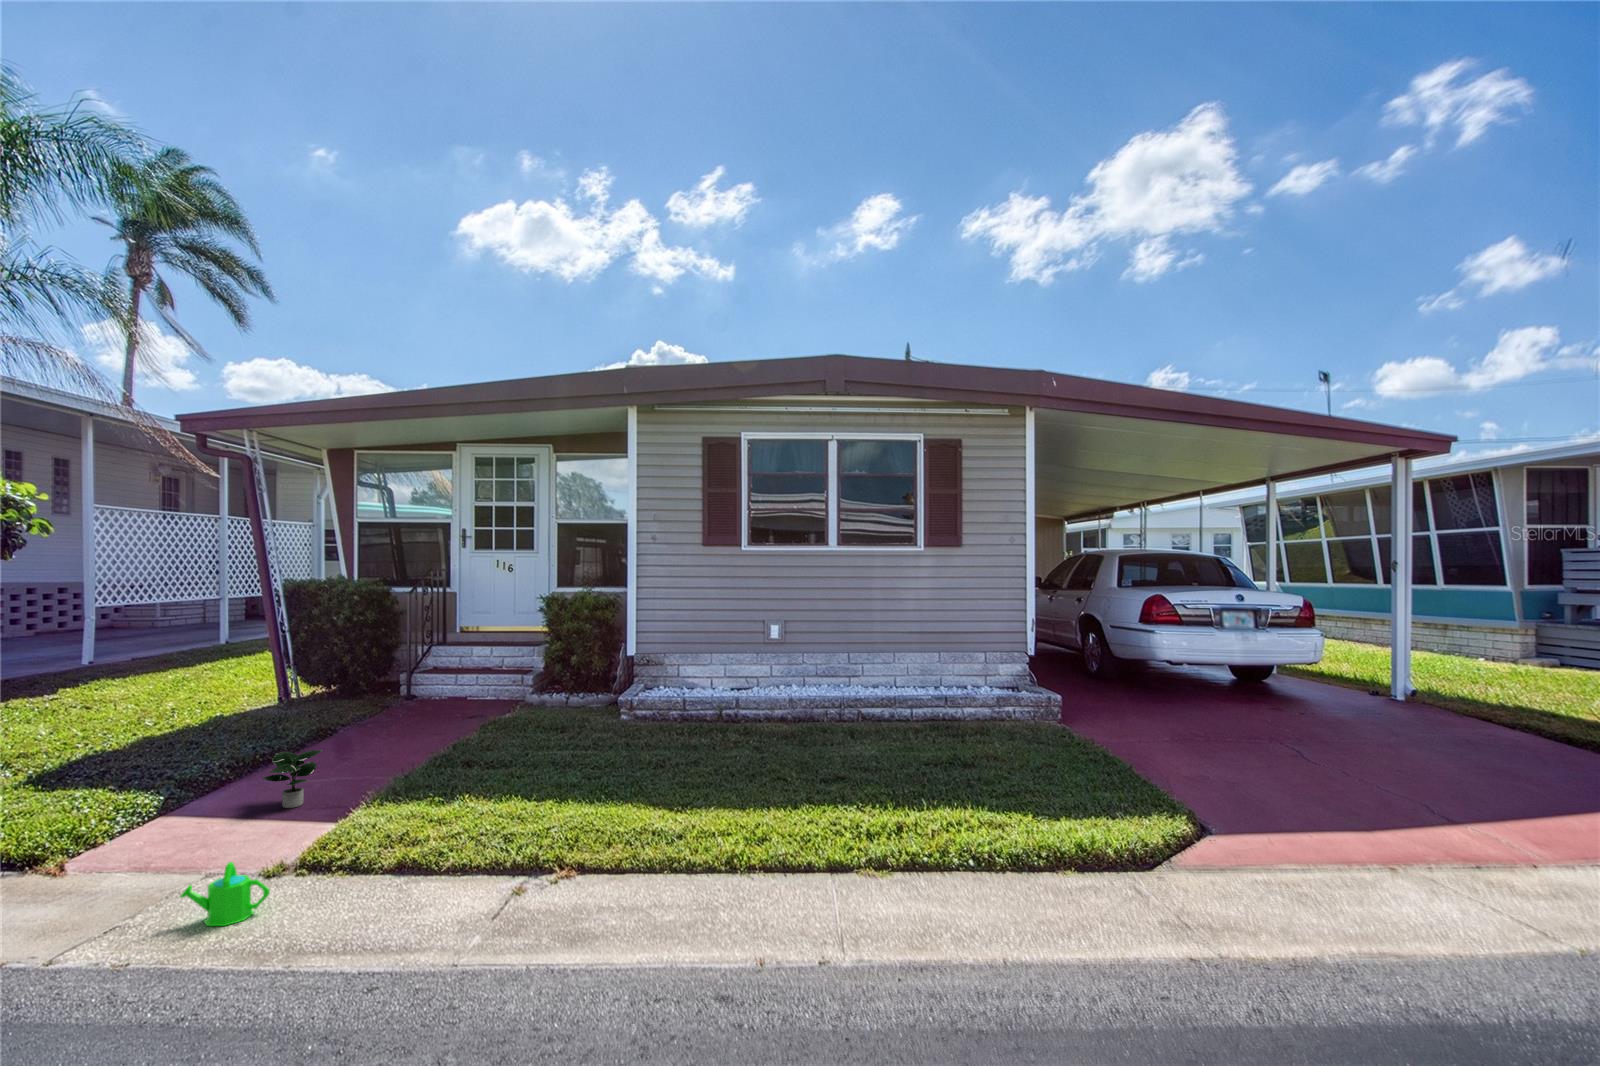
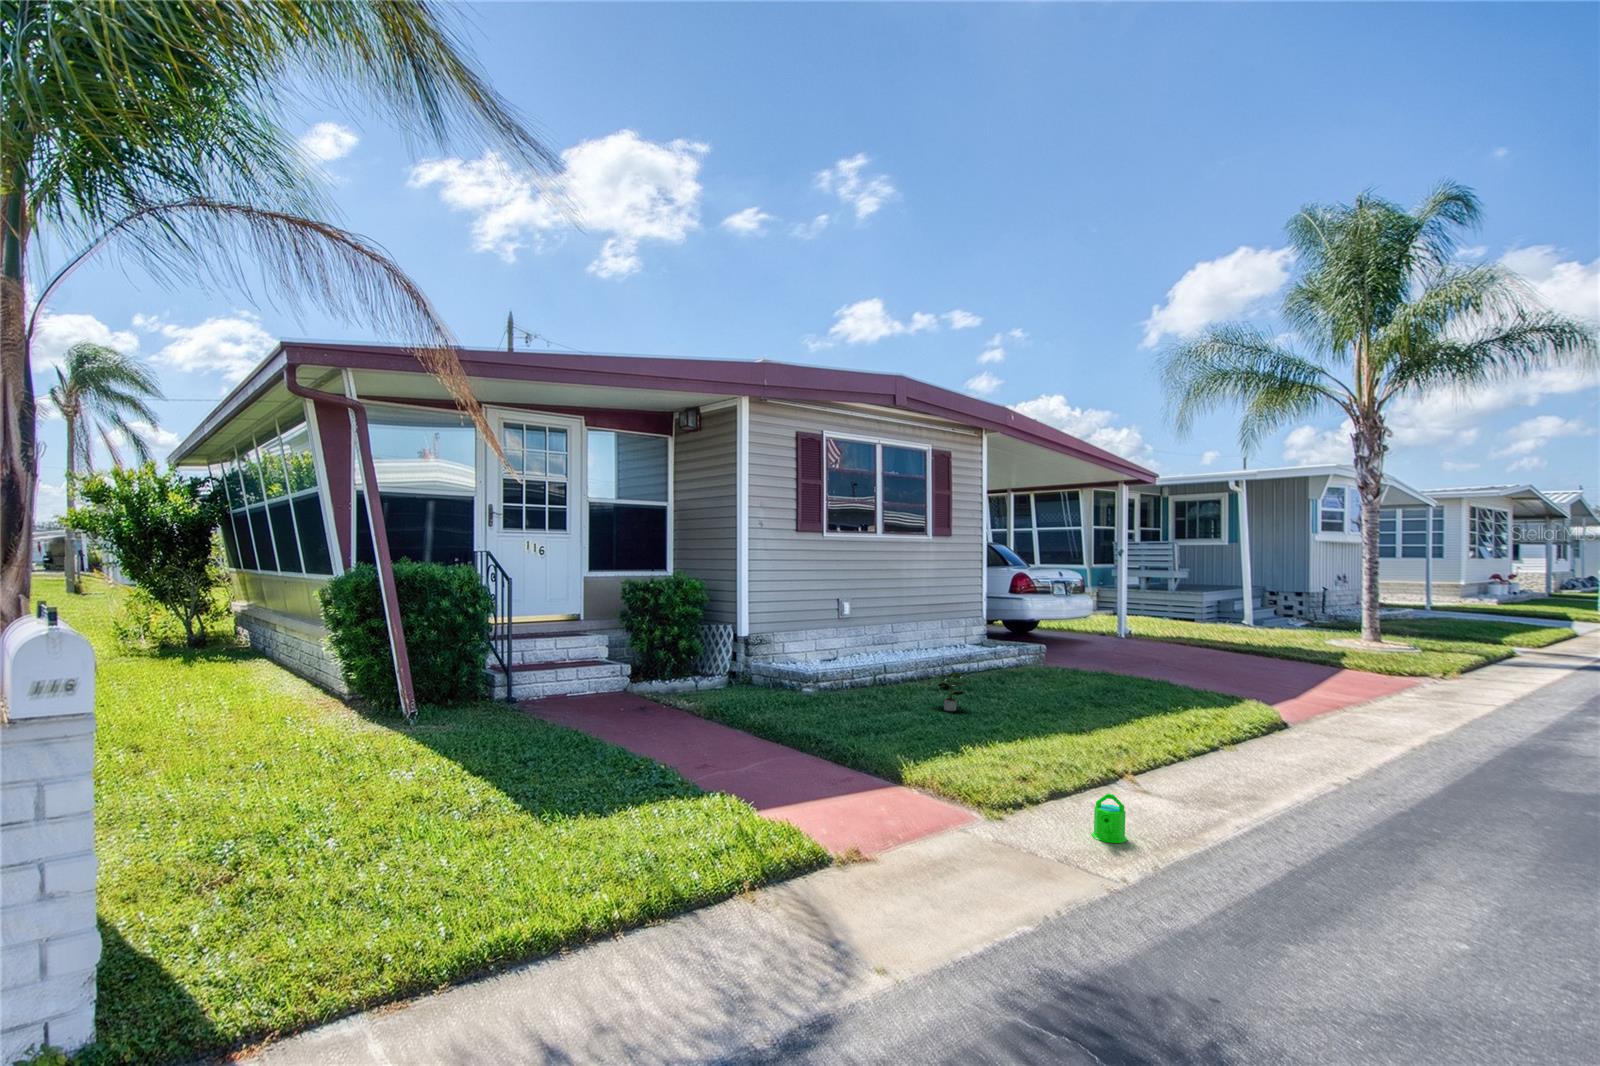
potted plant: present [262,750,322,808] -> present [935,672,968,711]

